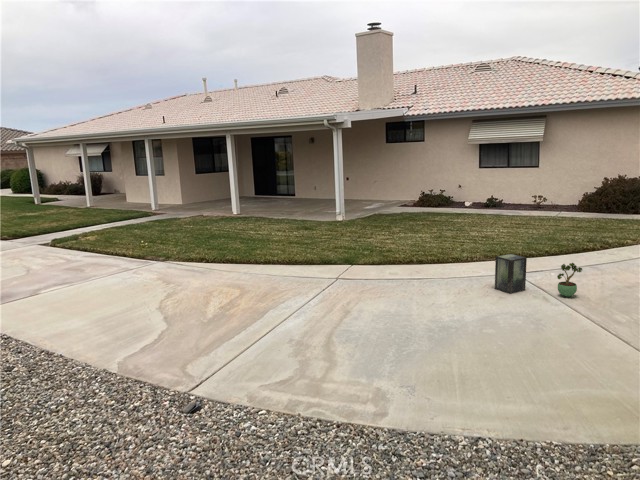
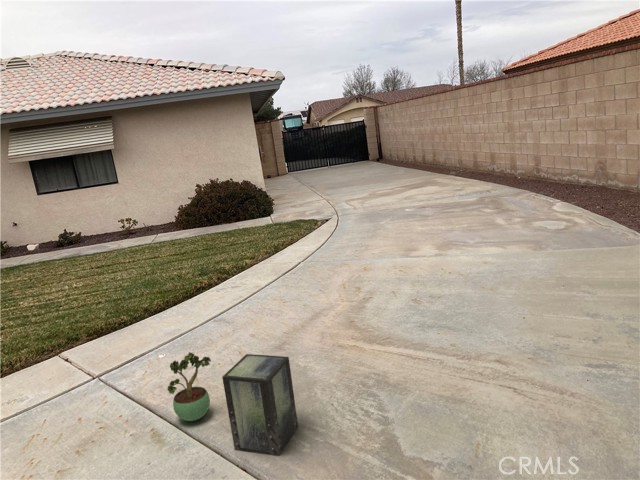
storage box: present [495,254,527,294] -> present [222,354,298,456]

